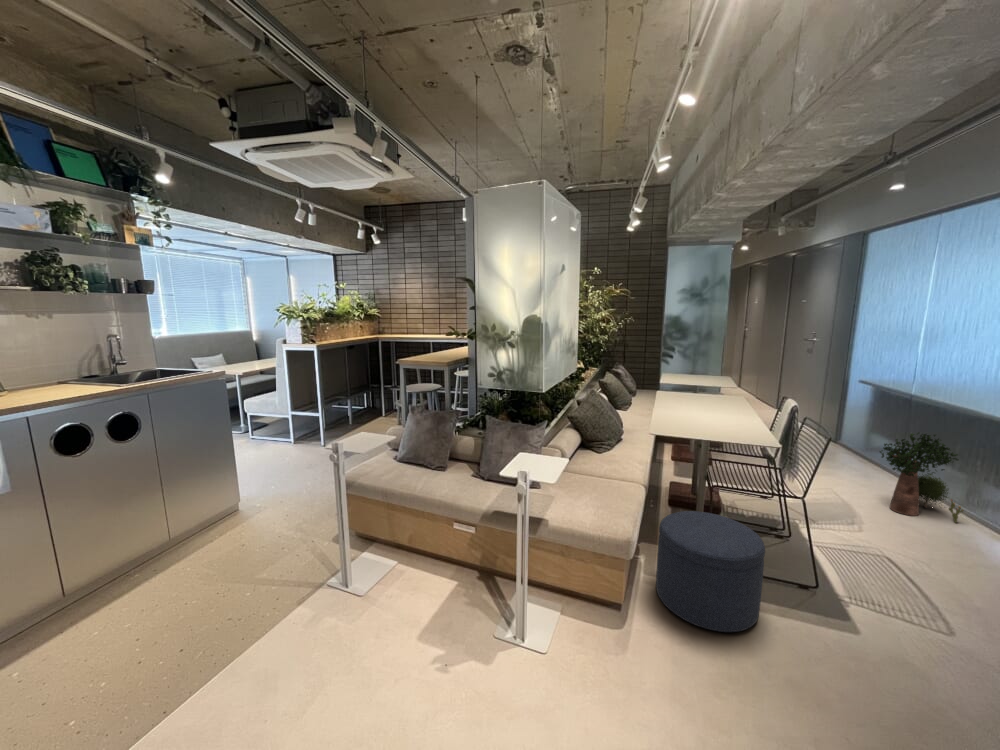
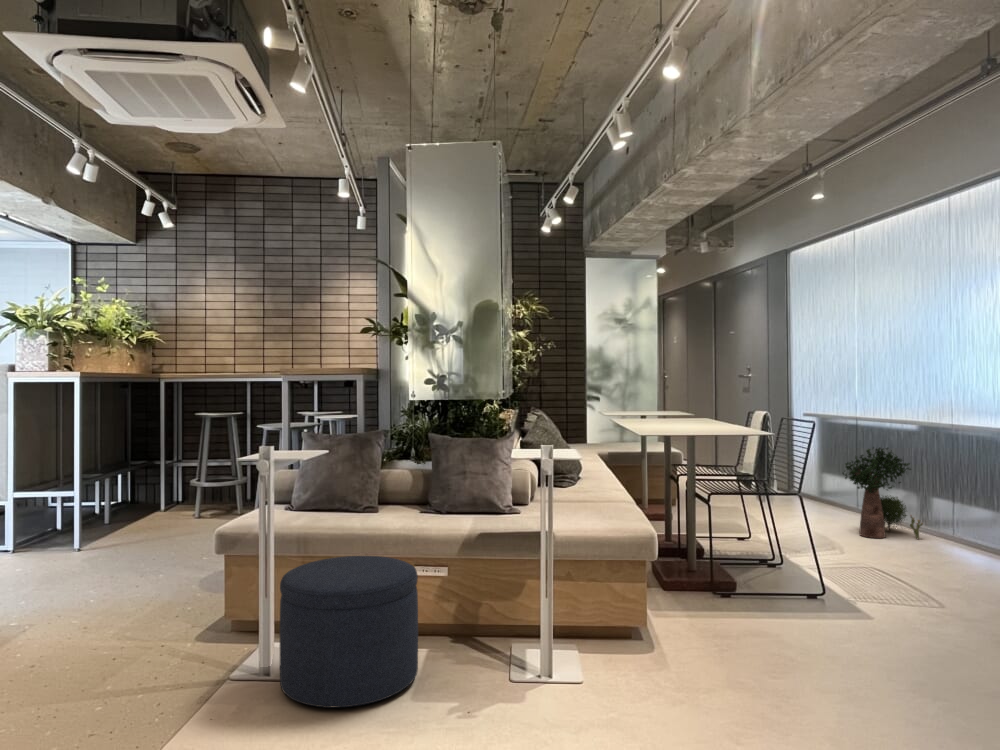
ottoman: present [656,511,765,632] -> present [280,556,418,708]

